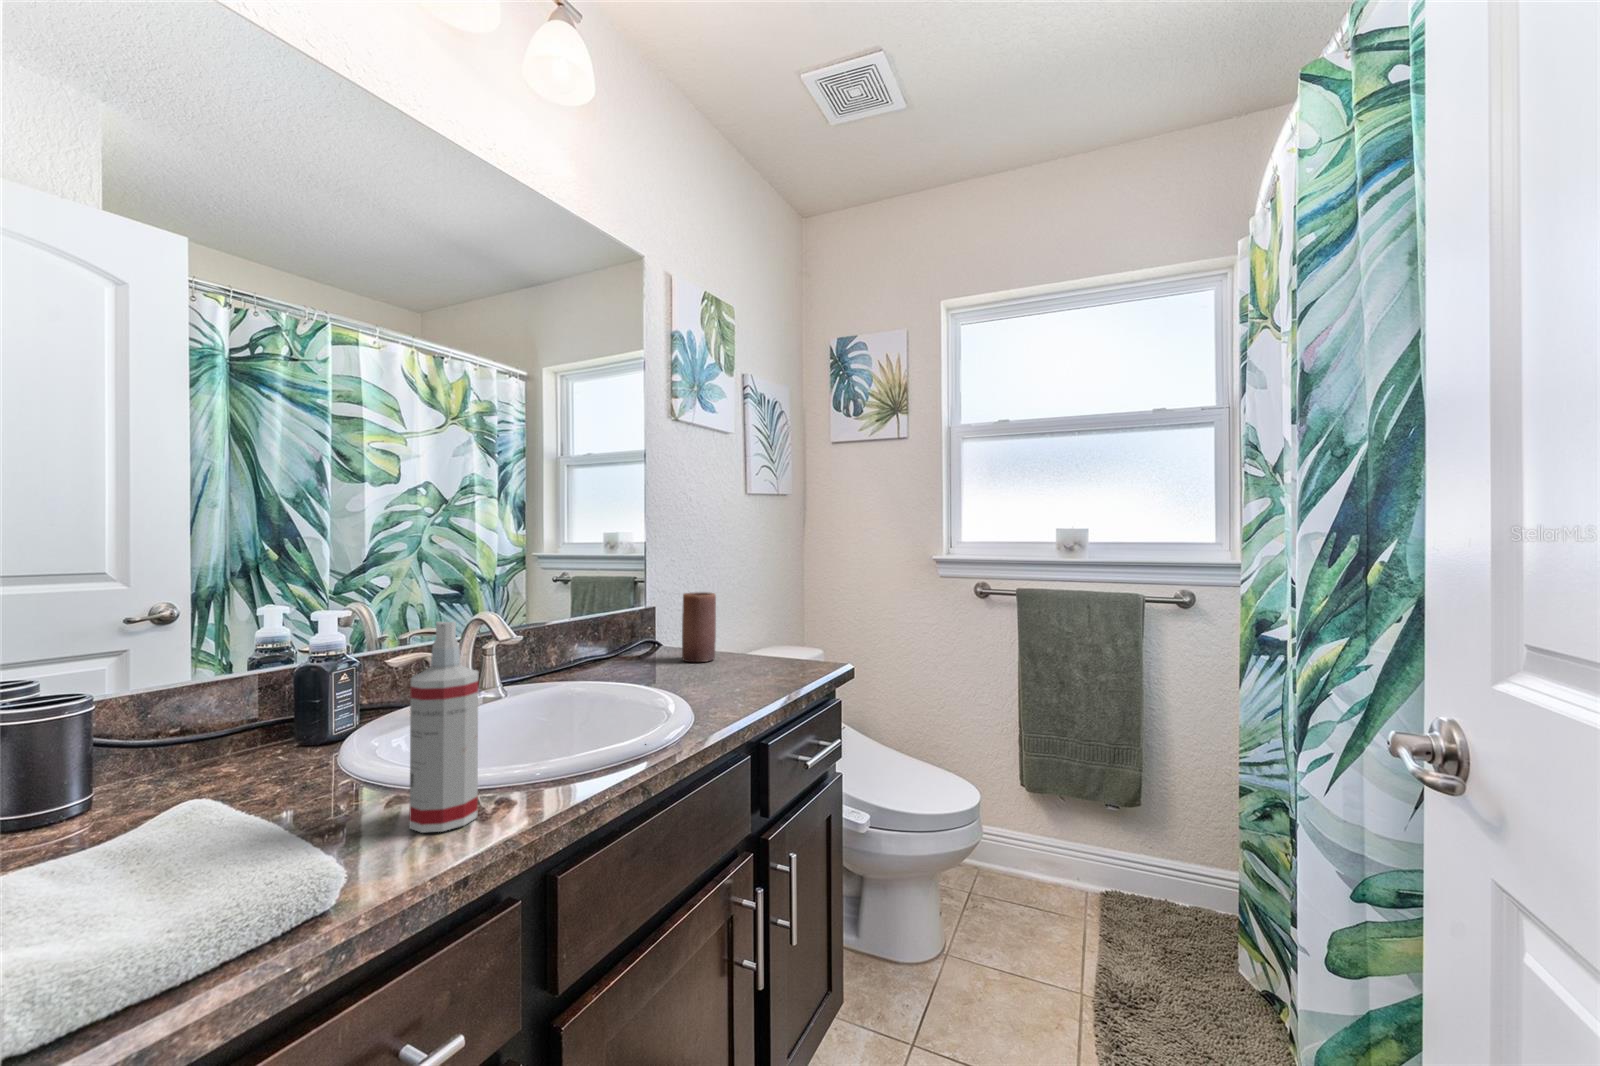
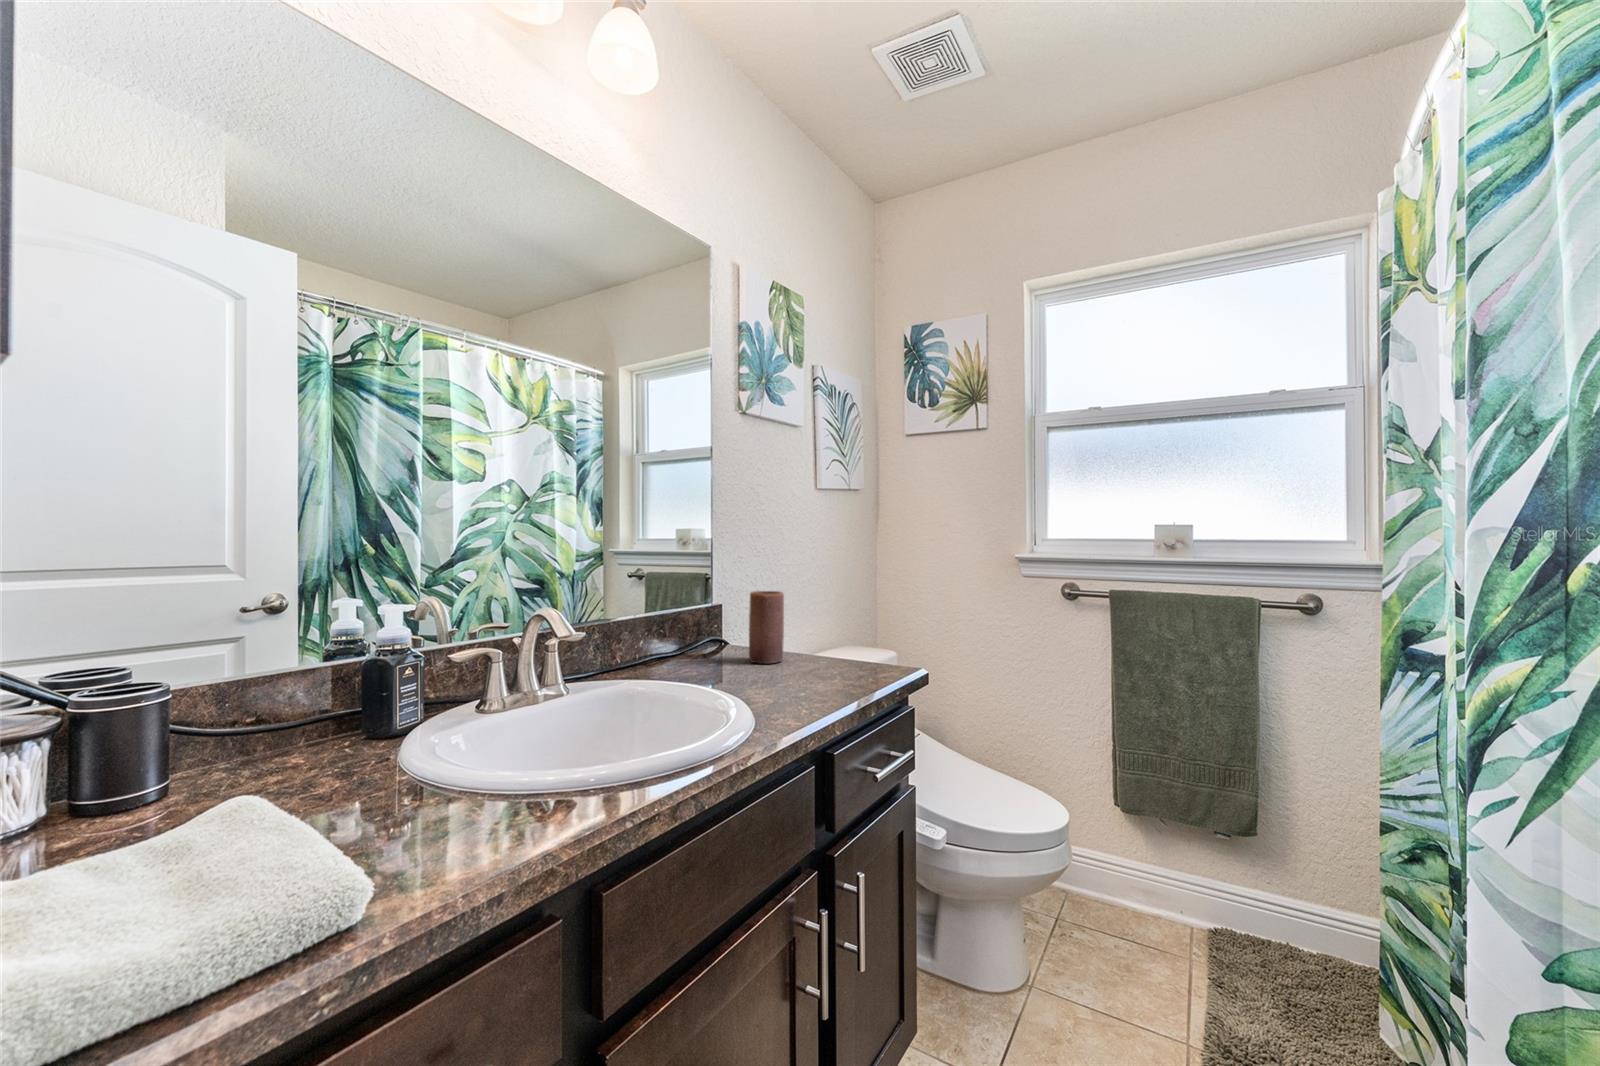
spray bottle: present [409,622,479,832] -> none [452,619,524,840]

